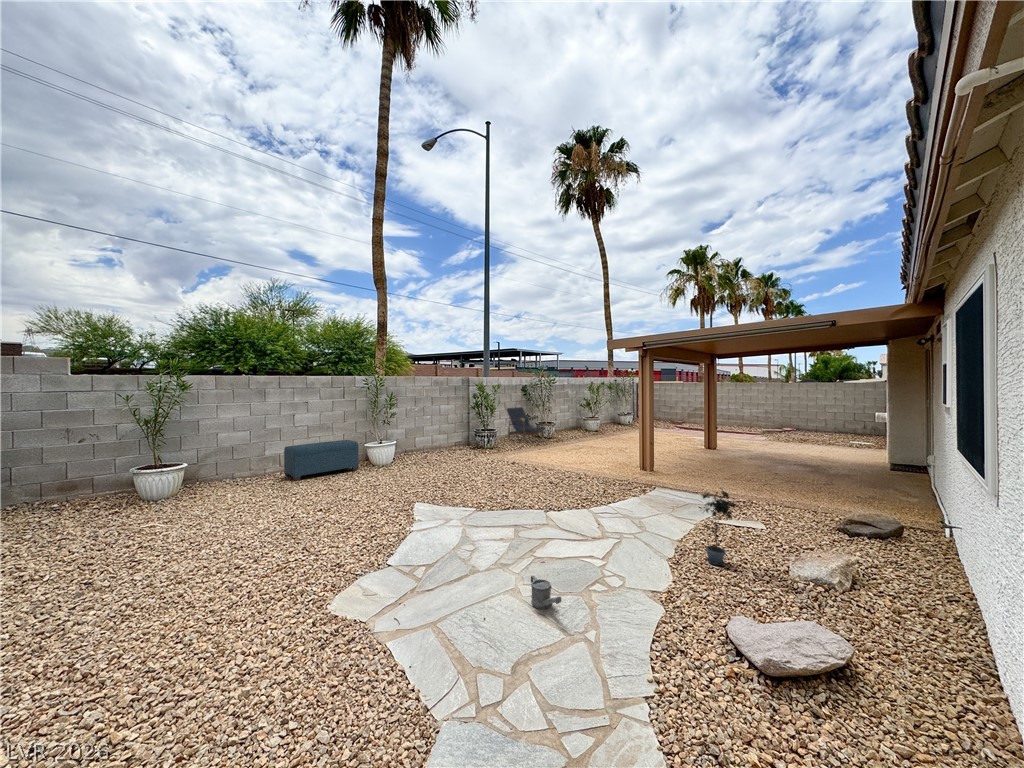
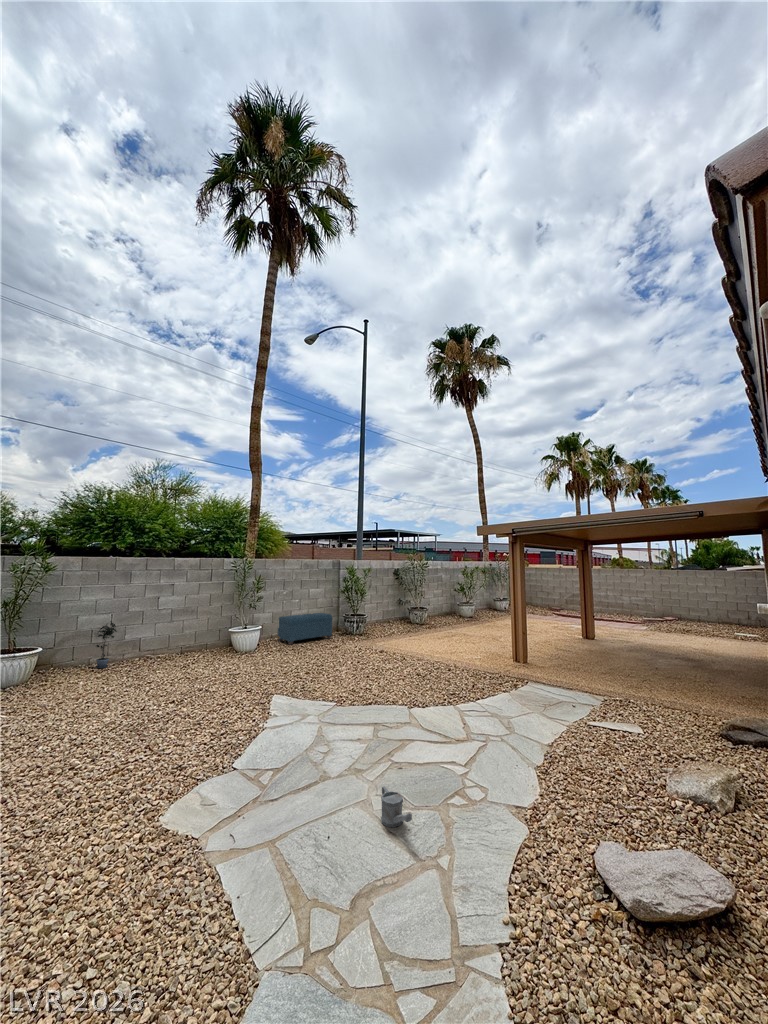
lounge chair: present [507,407,545,443] -> none [377,592,417,631]
bench: present [284,440,359,481] -> present [278,613,332,645]
potted plant: present [701,488,739,565] -> present [96,621,117,668]

